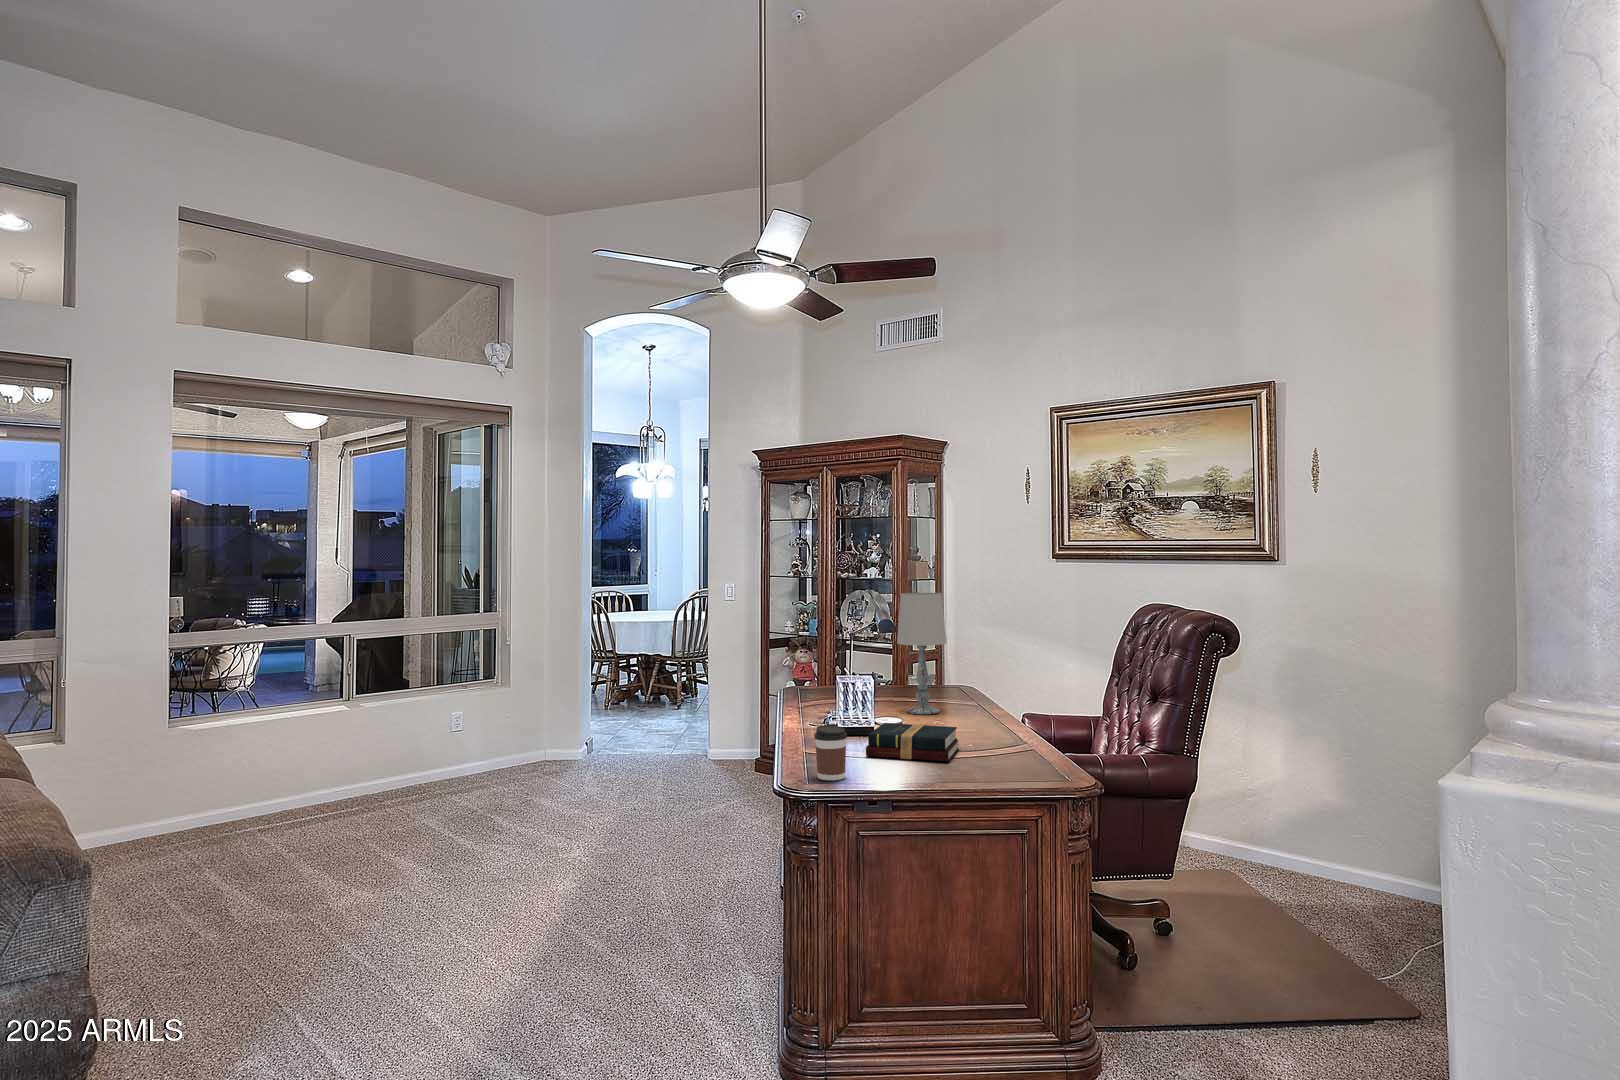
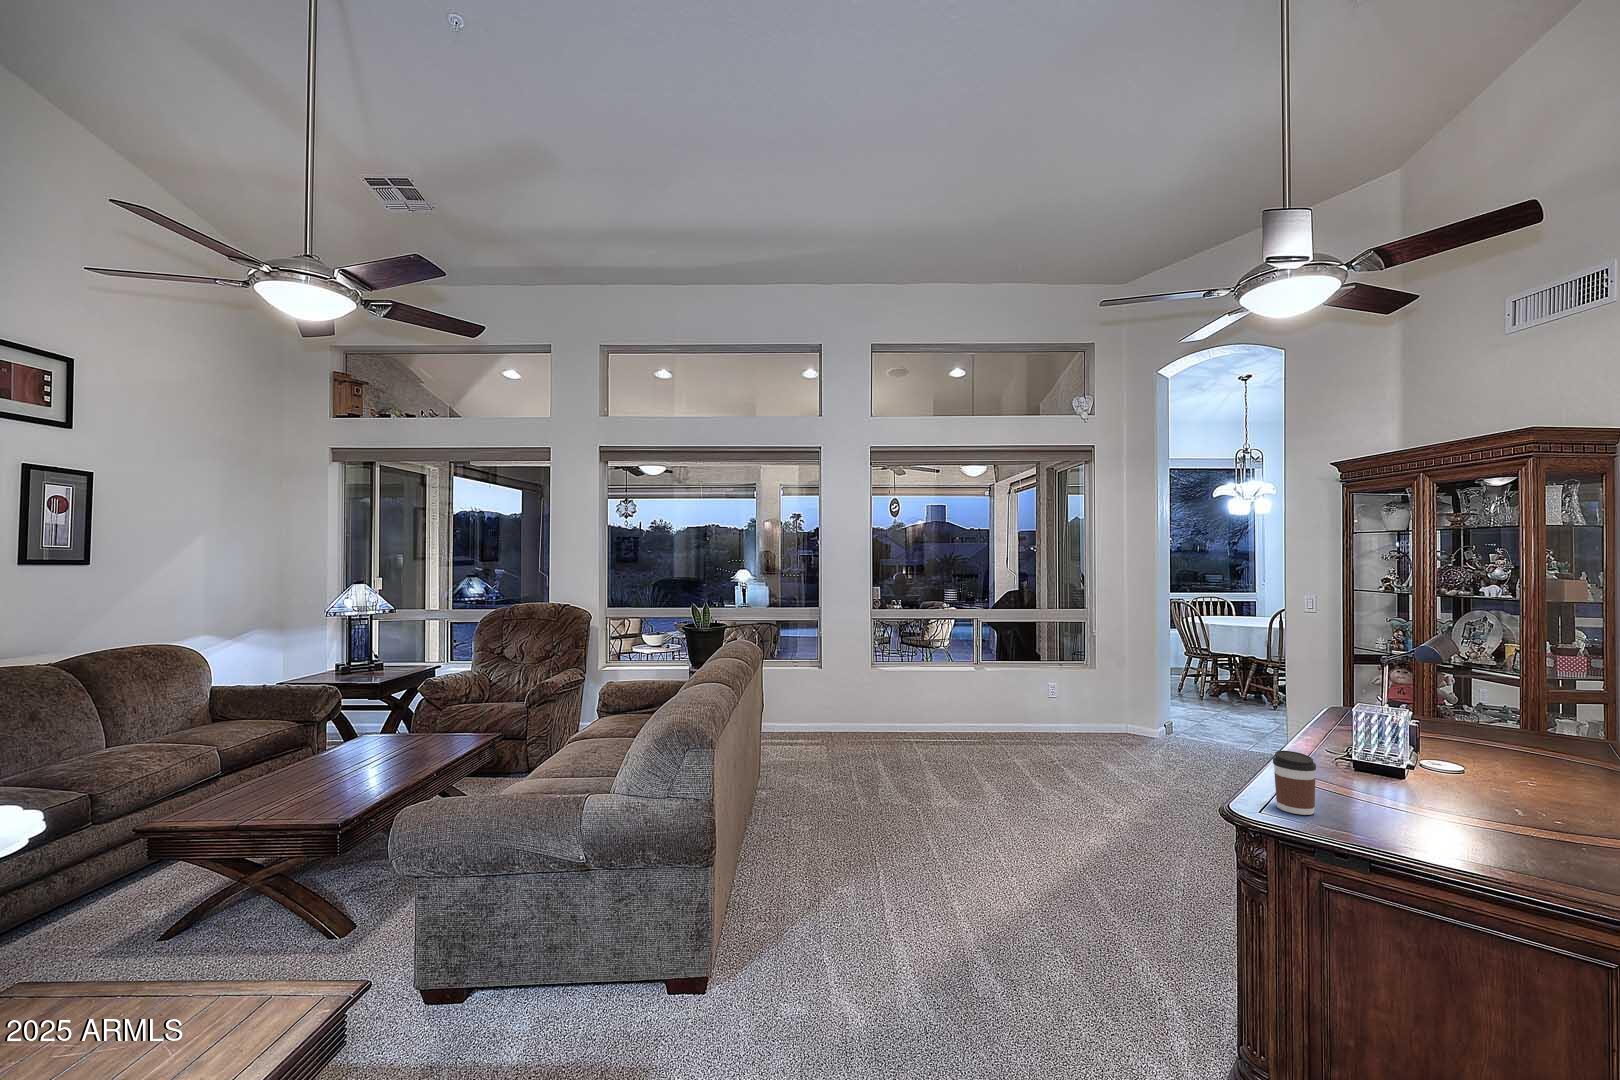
table lamp: present [897,593,947,714] -> none [1466,615,1554,768]
hardback book: present [866,723,959,761] -> none [1366,764,1532,831]

